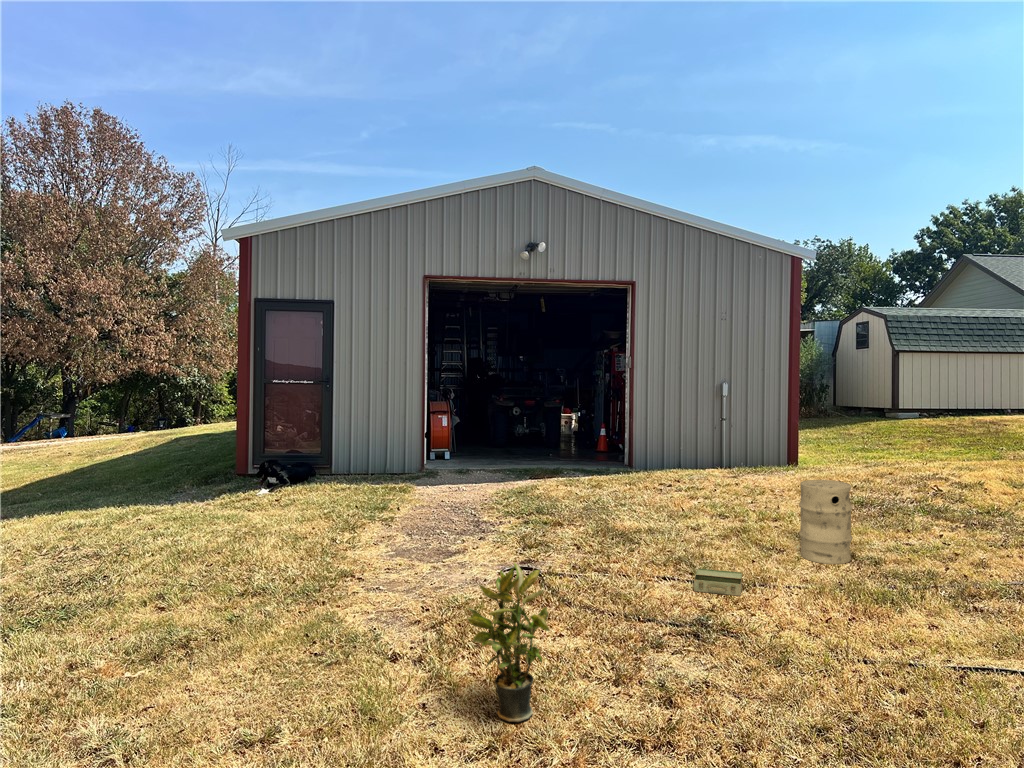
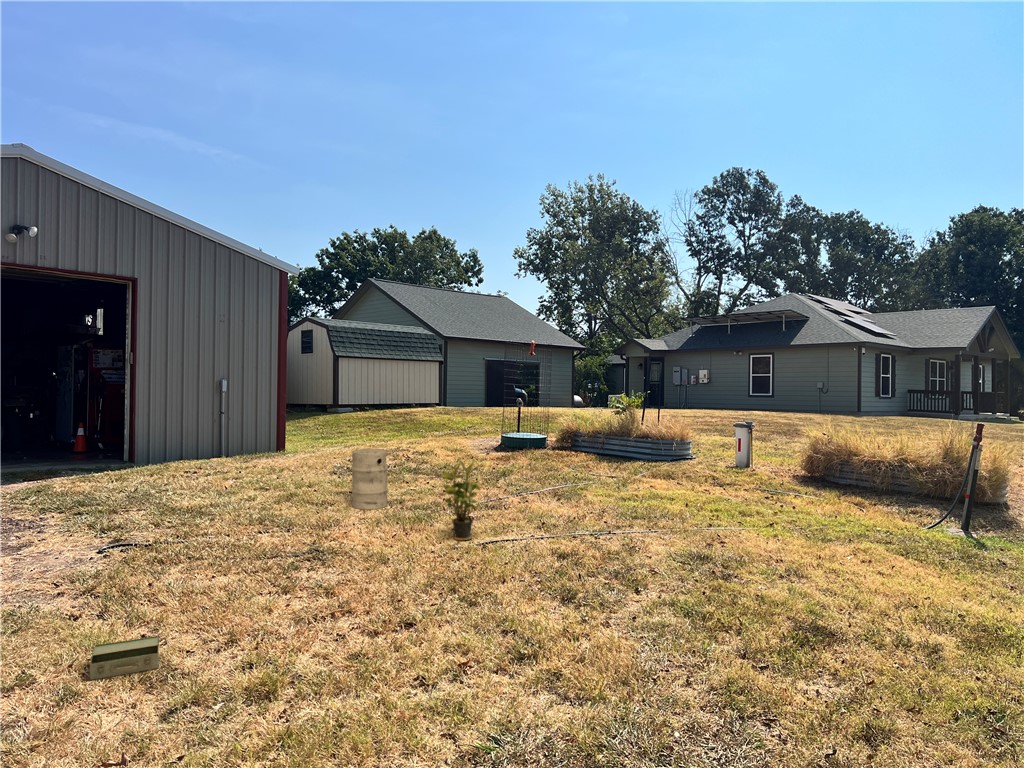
potted plant: present [467,562,549,722] -> present [441,459,480,541]
toolbox: present [694,569,742,596] -> present [90,636,159,680]

